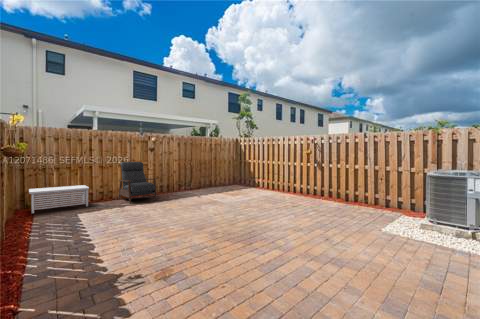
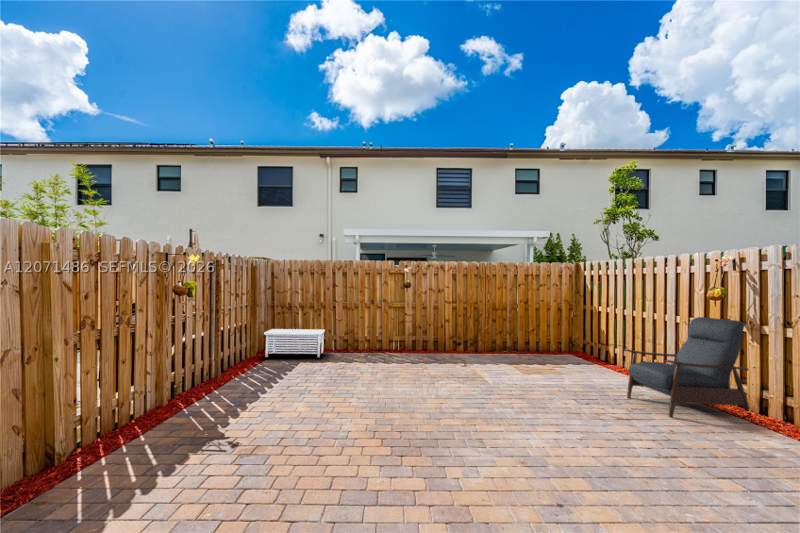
chair: present [119,162,157,204] -> present [624,317,751,418]

